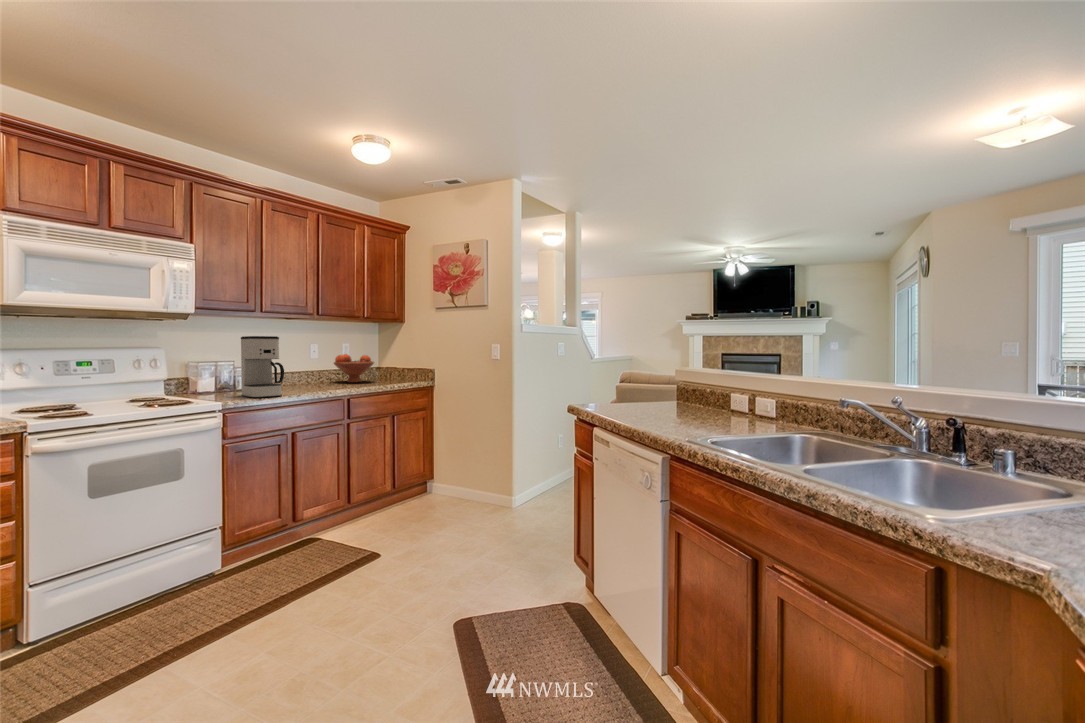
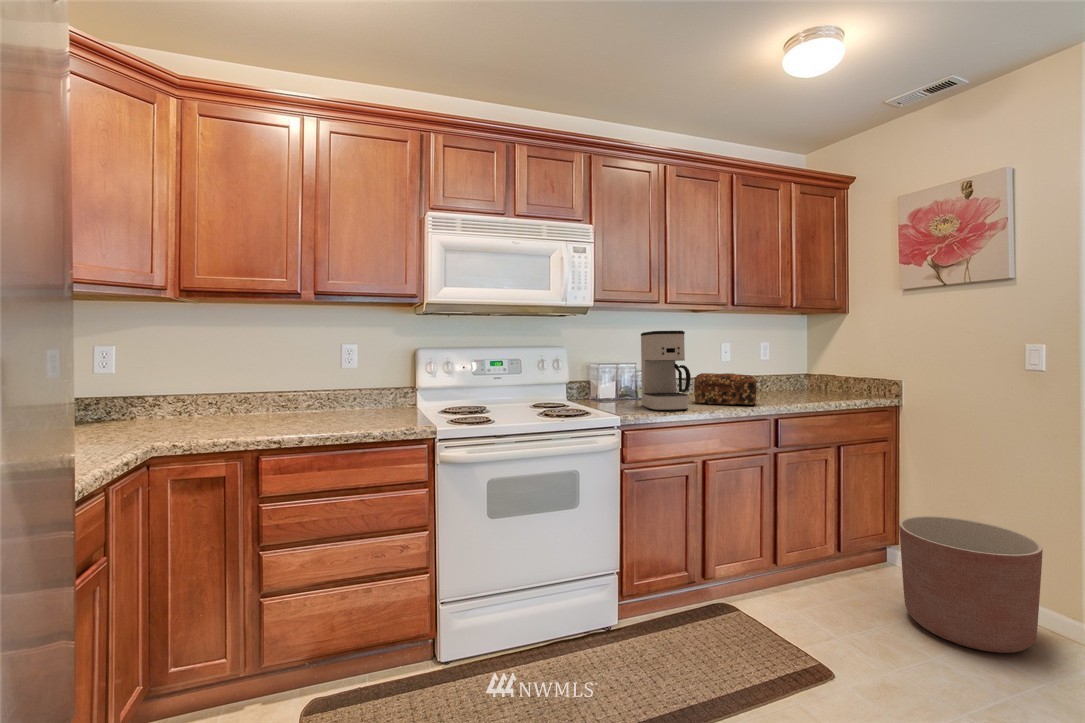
fruit bowl: present [334,354,374,383] -> none [748,355,806,394]
bread loaf: none [288,368,336,392] -> present [694,373,757,405]
planter: none [422,450,484,518] -> present [899,516,1043,653]

